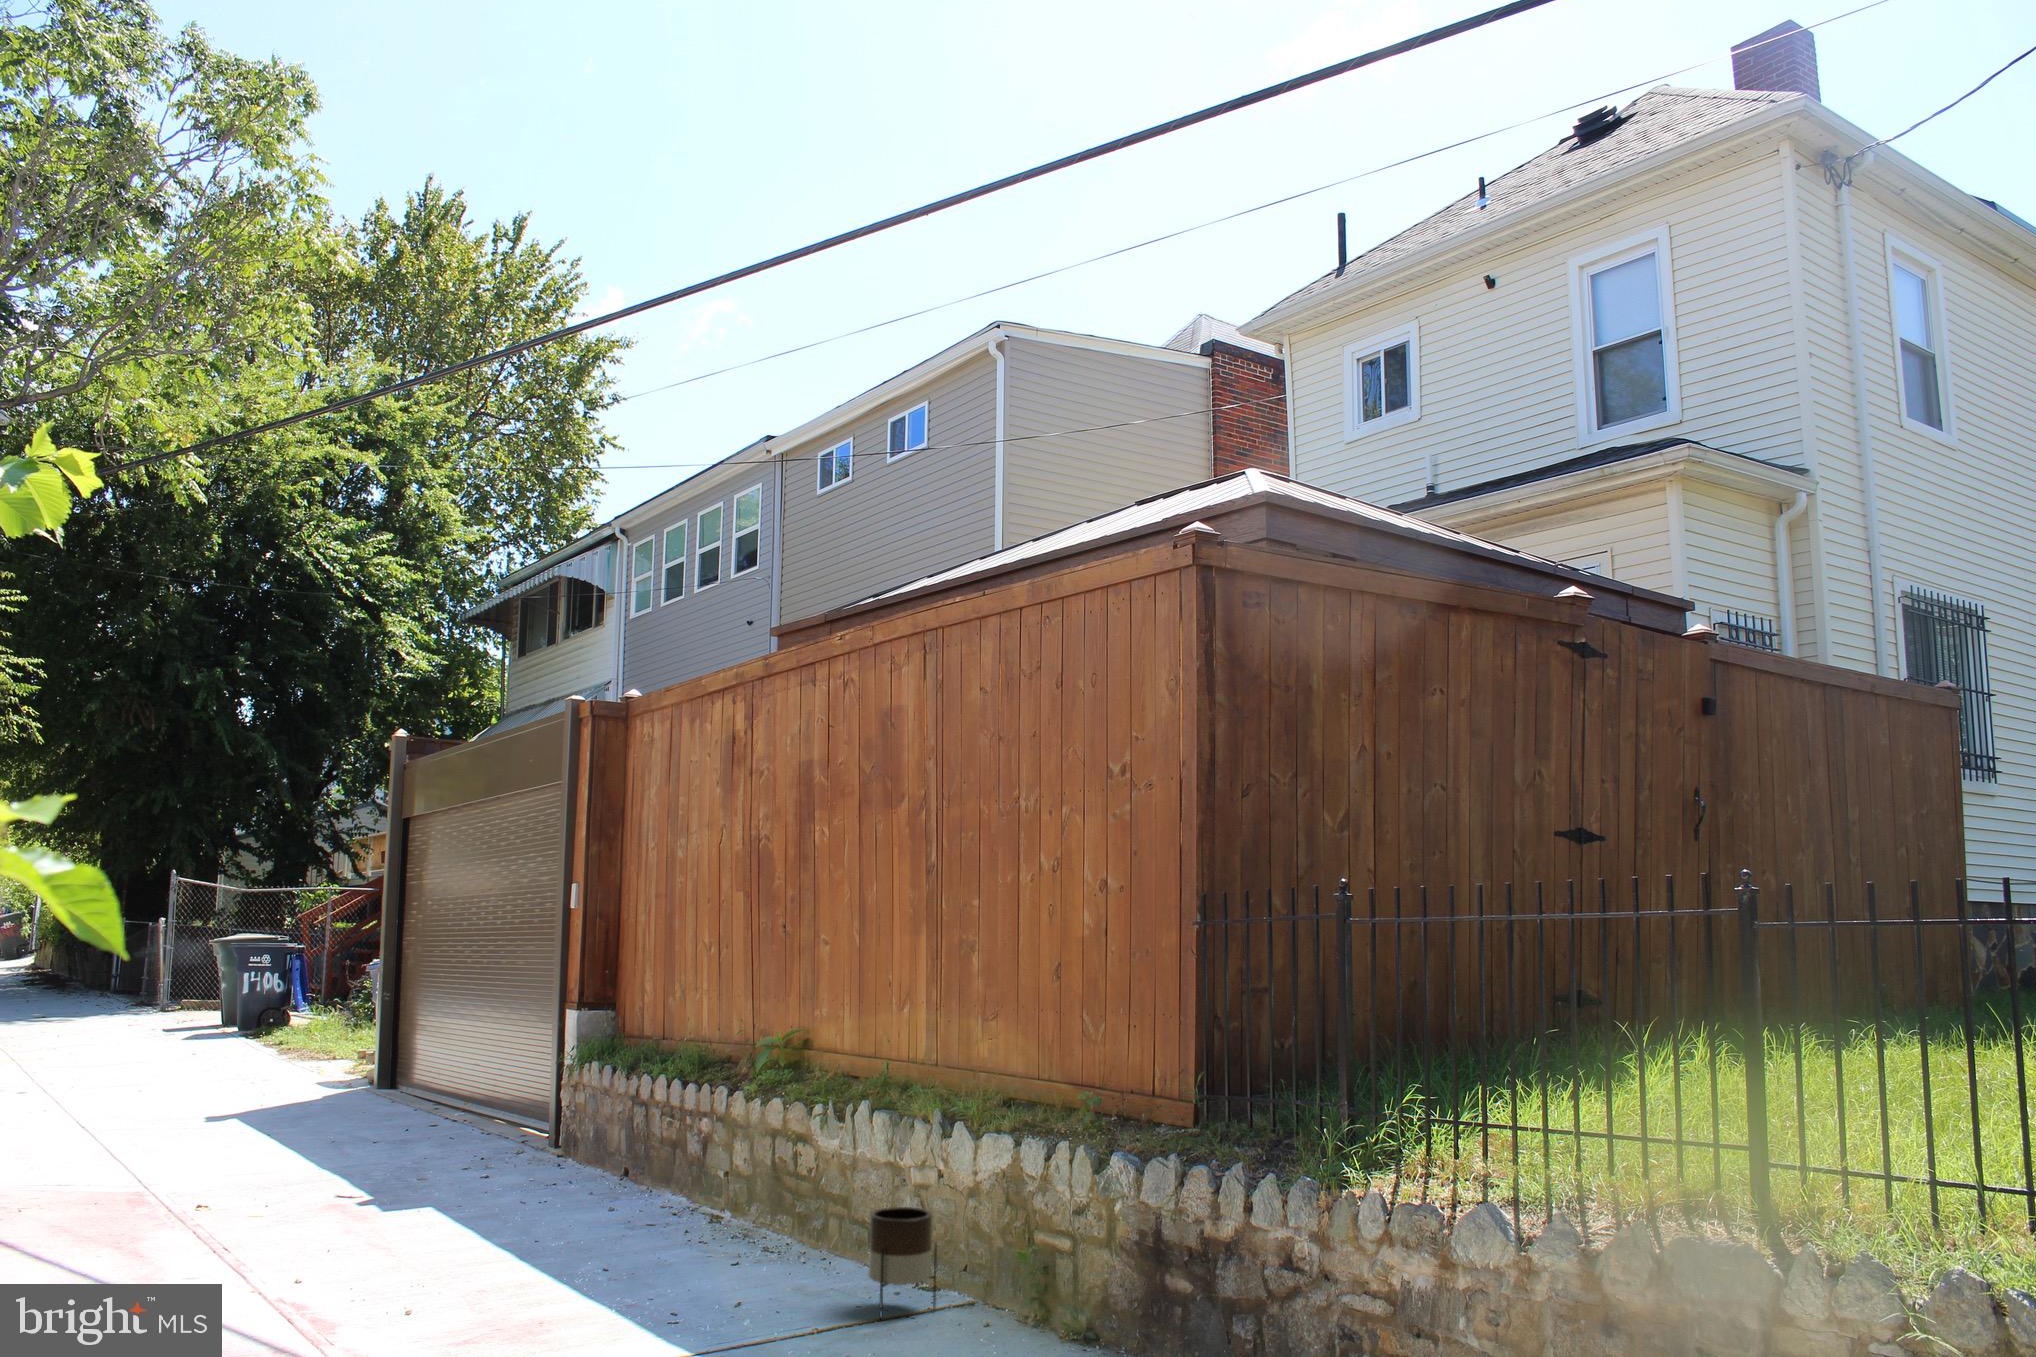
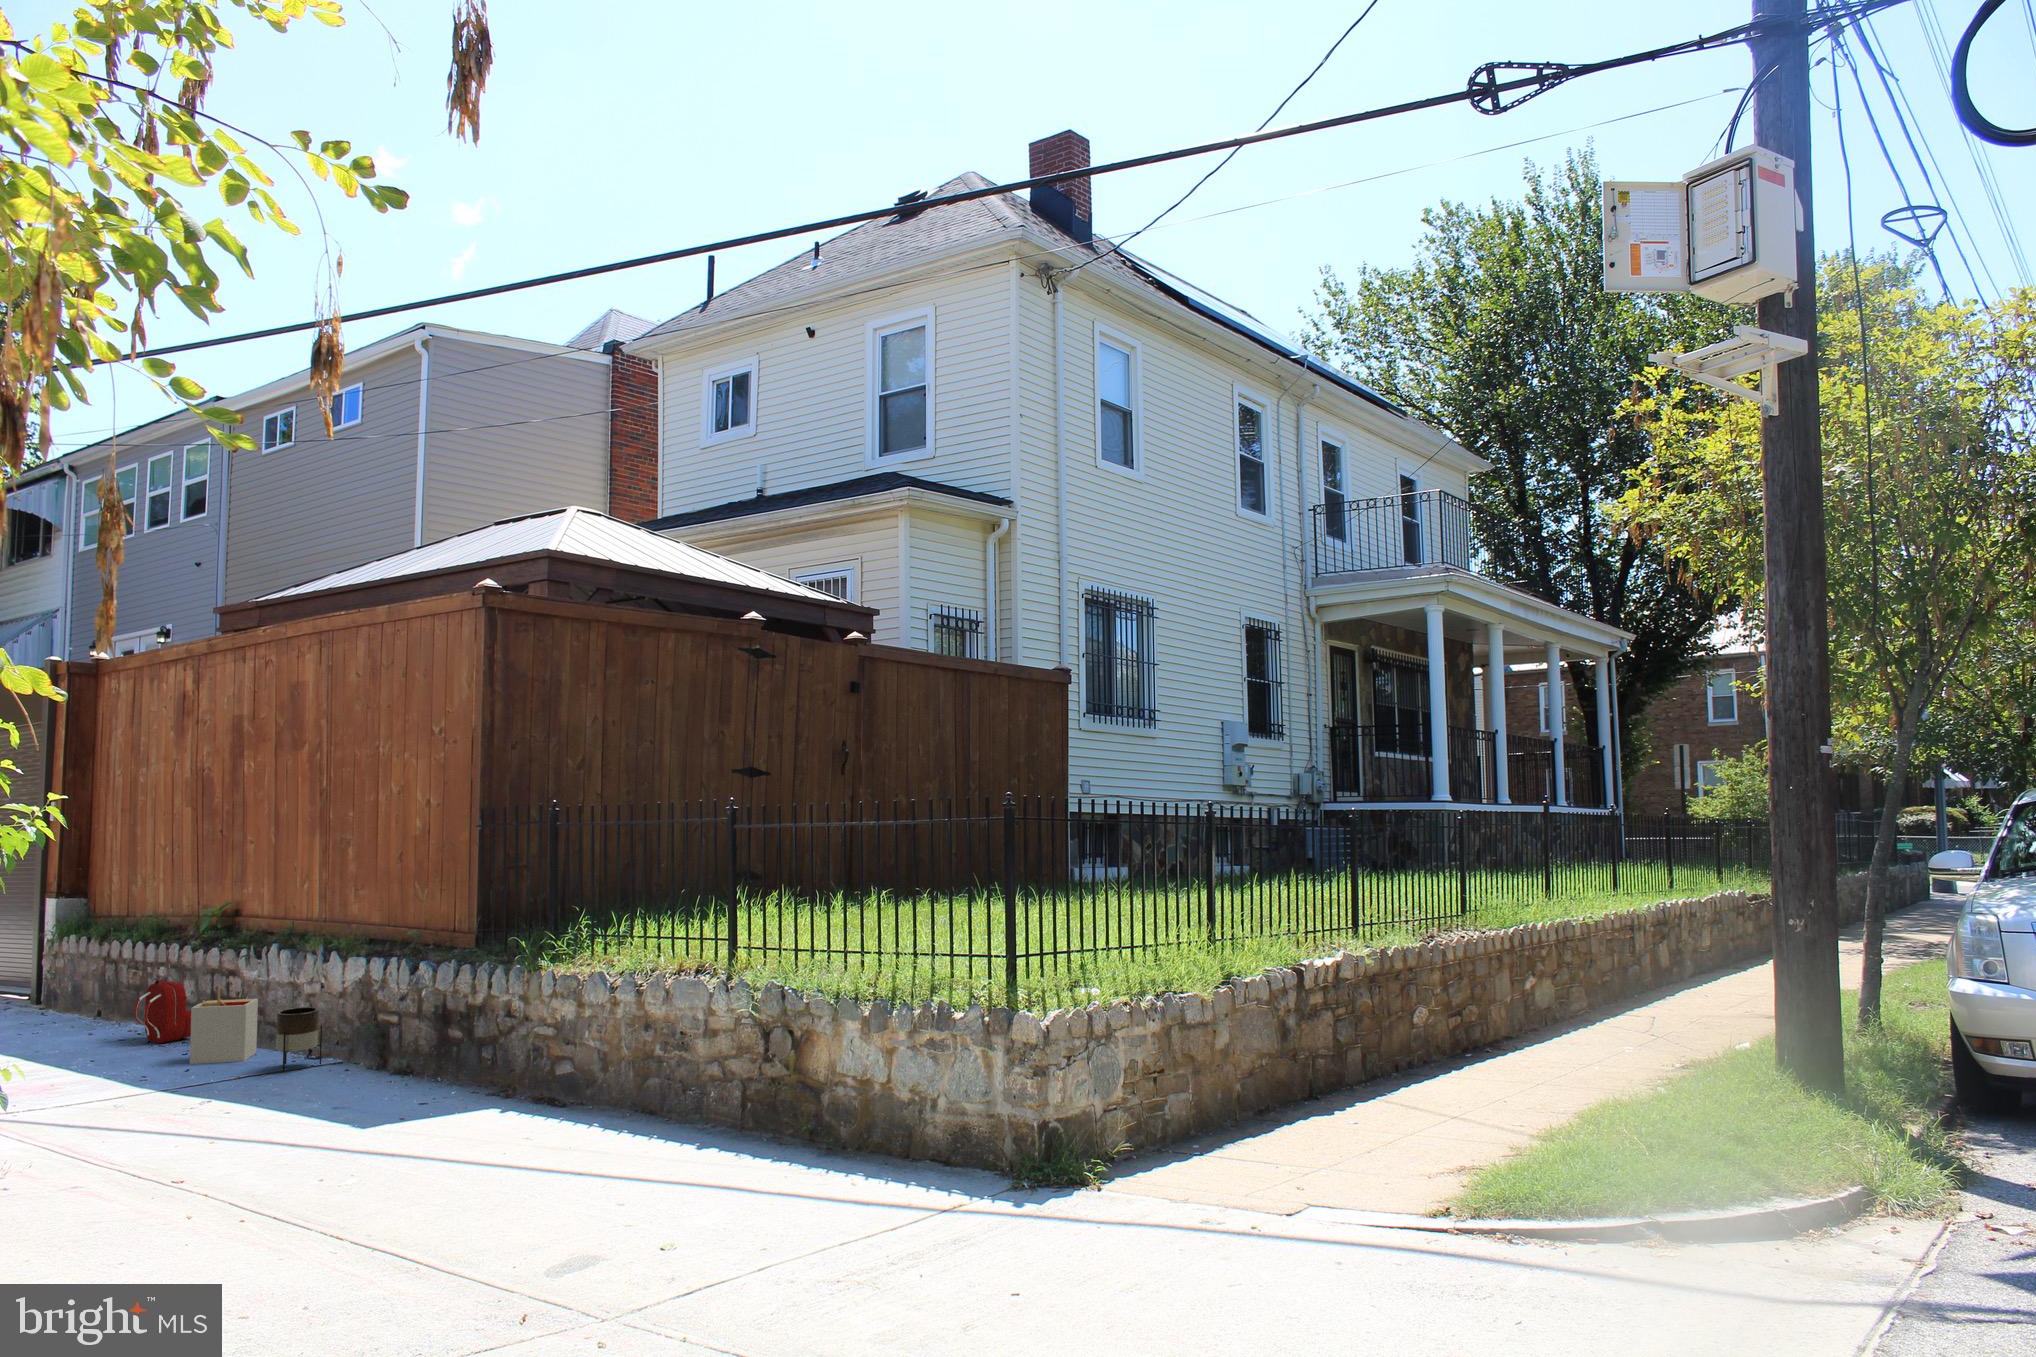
backpack: none [669,1138,747,1238] -> present [134,980,191,1043]
storage bin: none [743,1157,838,1288] -> present [190,985,258,1064]

